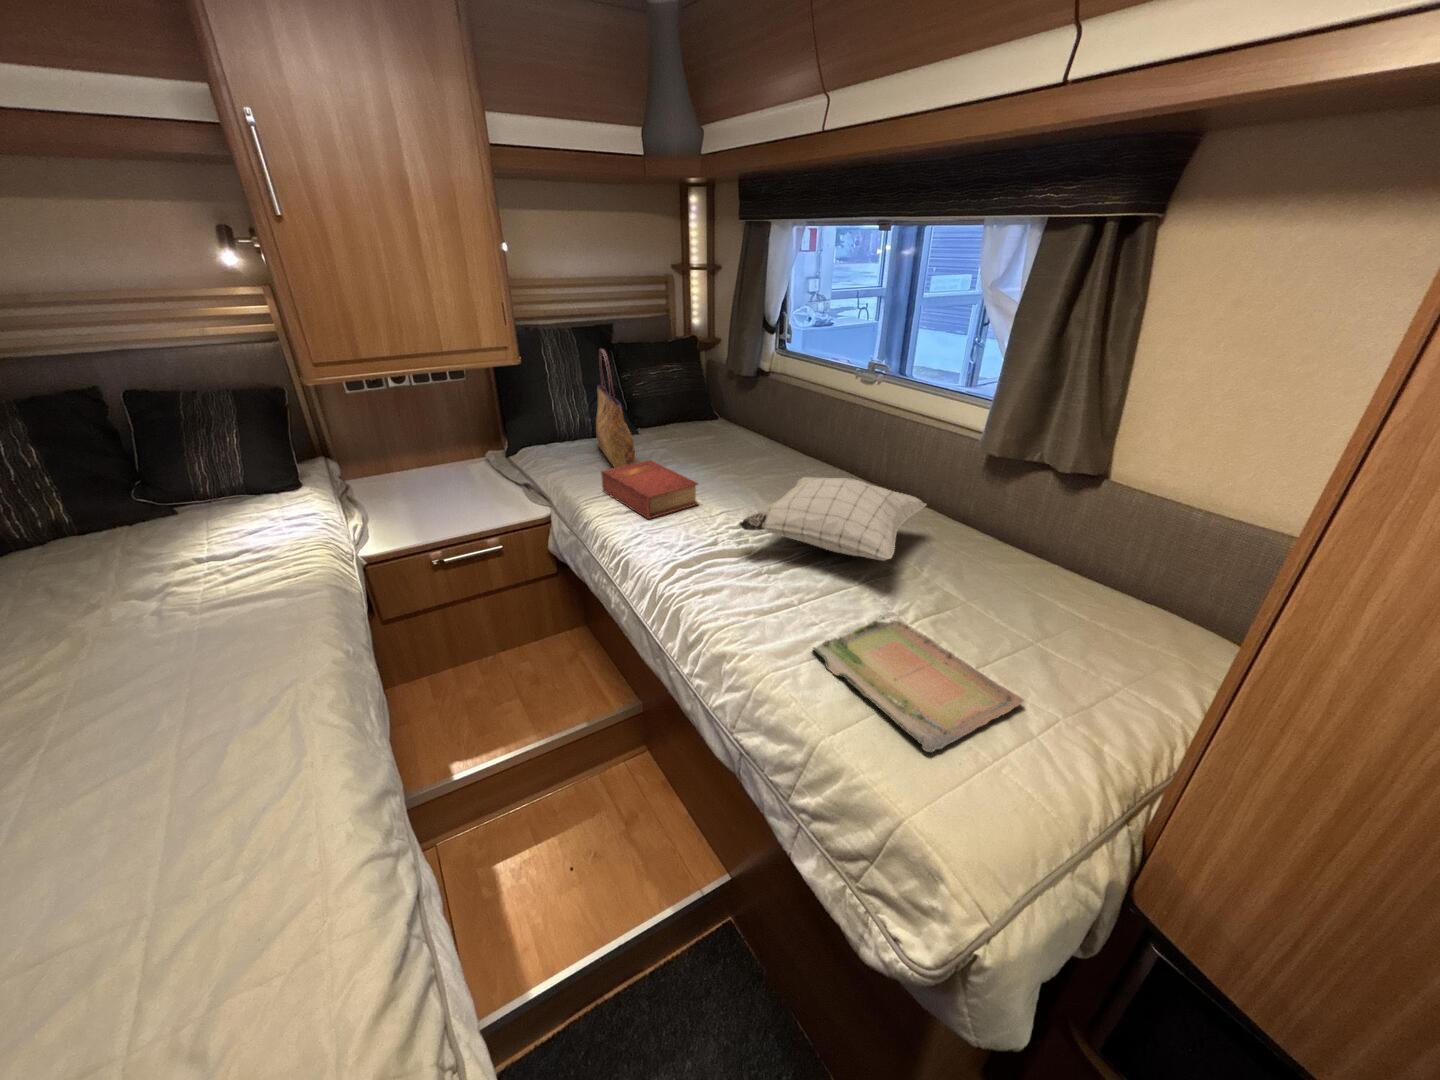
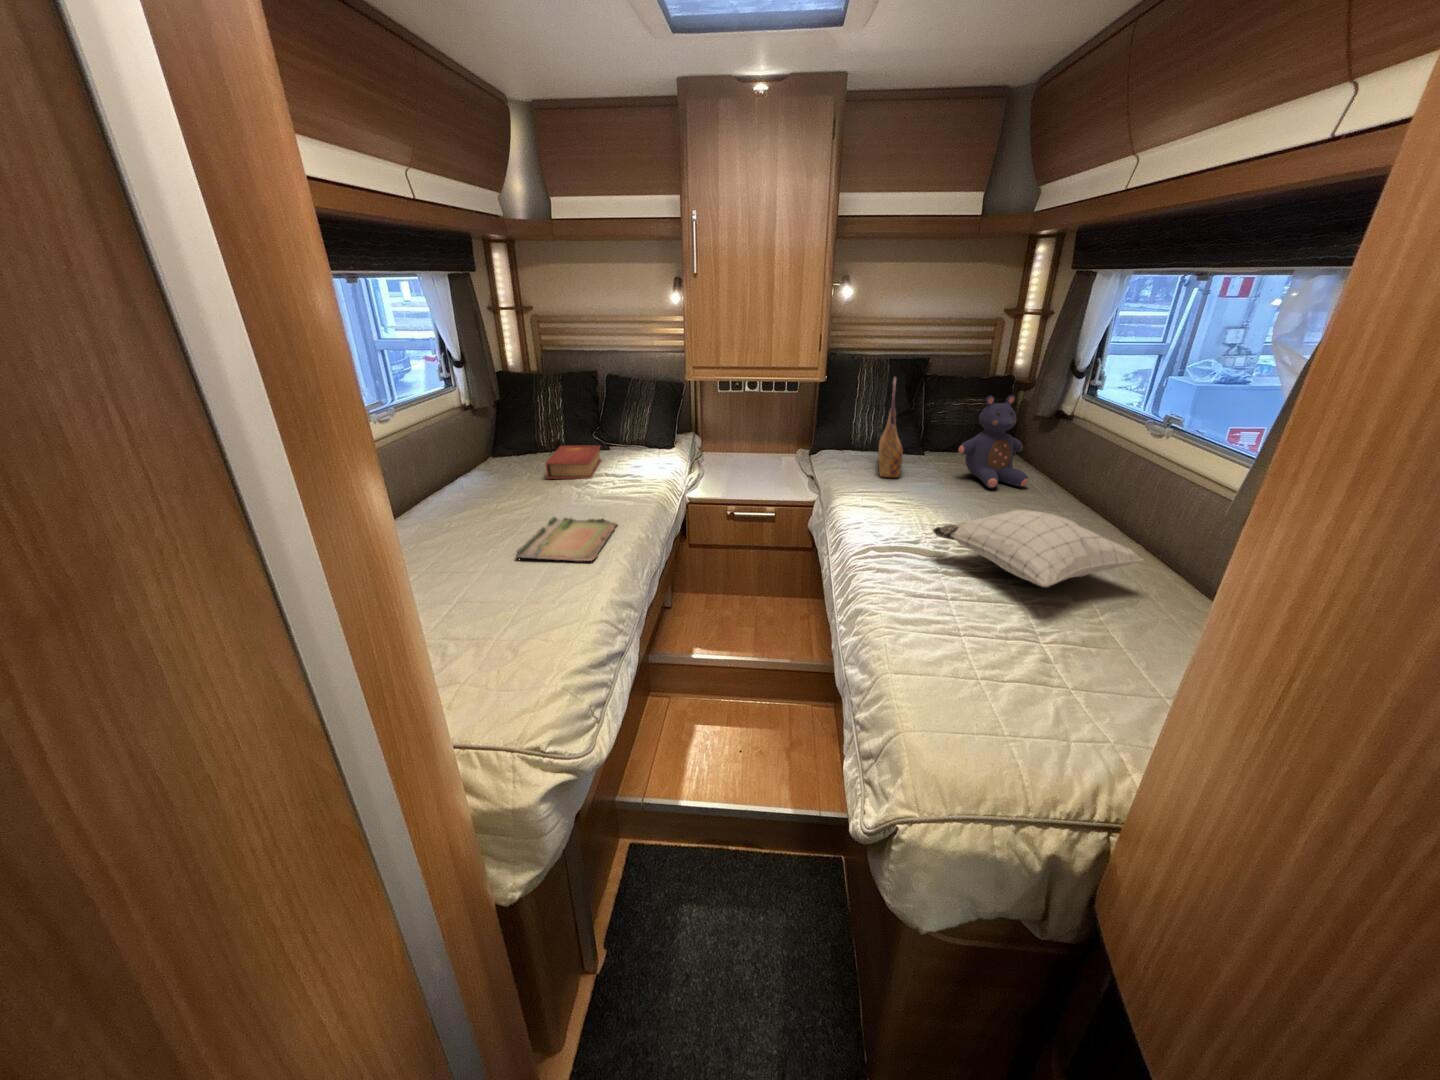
teddy bear: none [687,356,759,458] -> present [958,395,1028,488]
book: present [601,460,699,519] -> present [546,445,602,479]
tray: present [813,617,1024,752] -> present [516,517,617,561]

